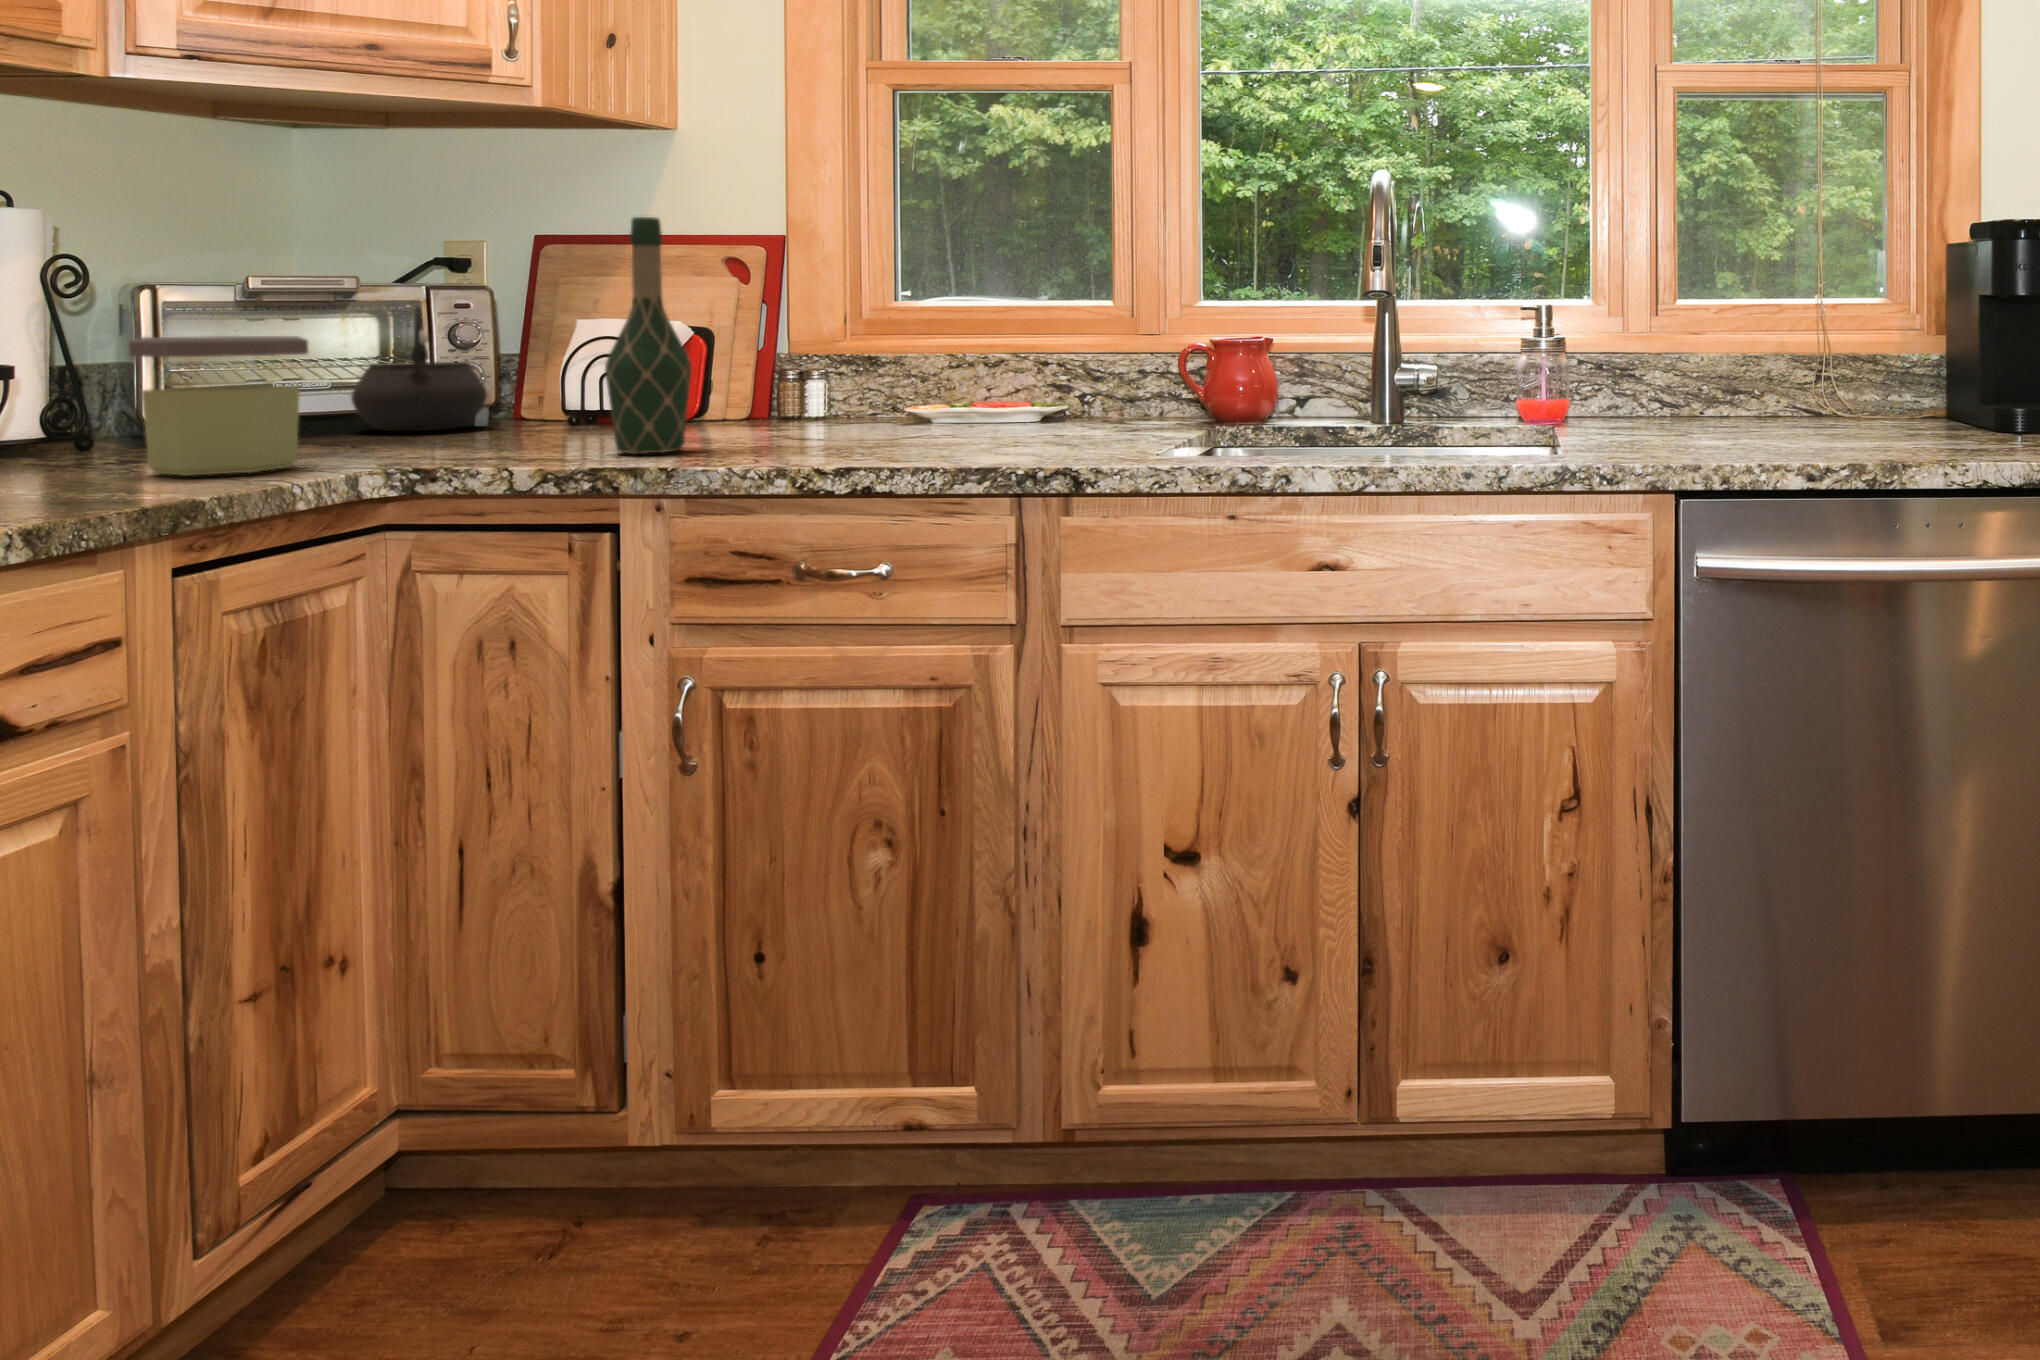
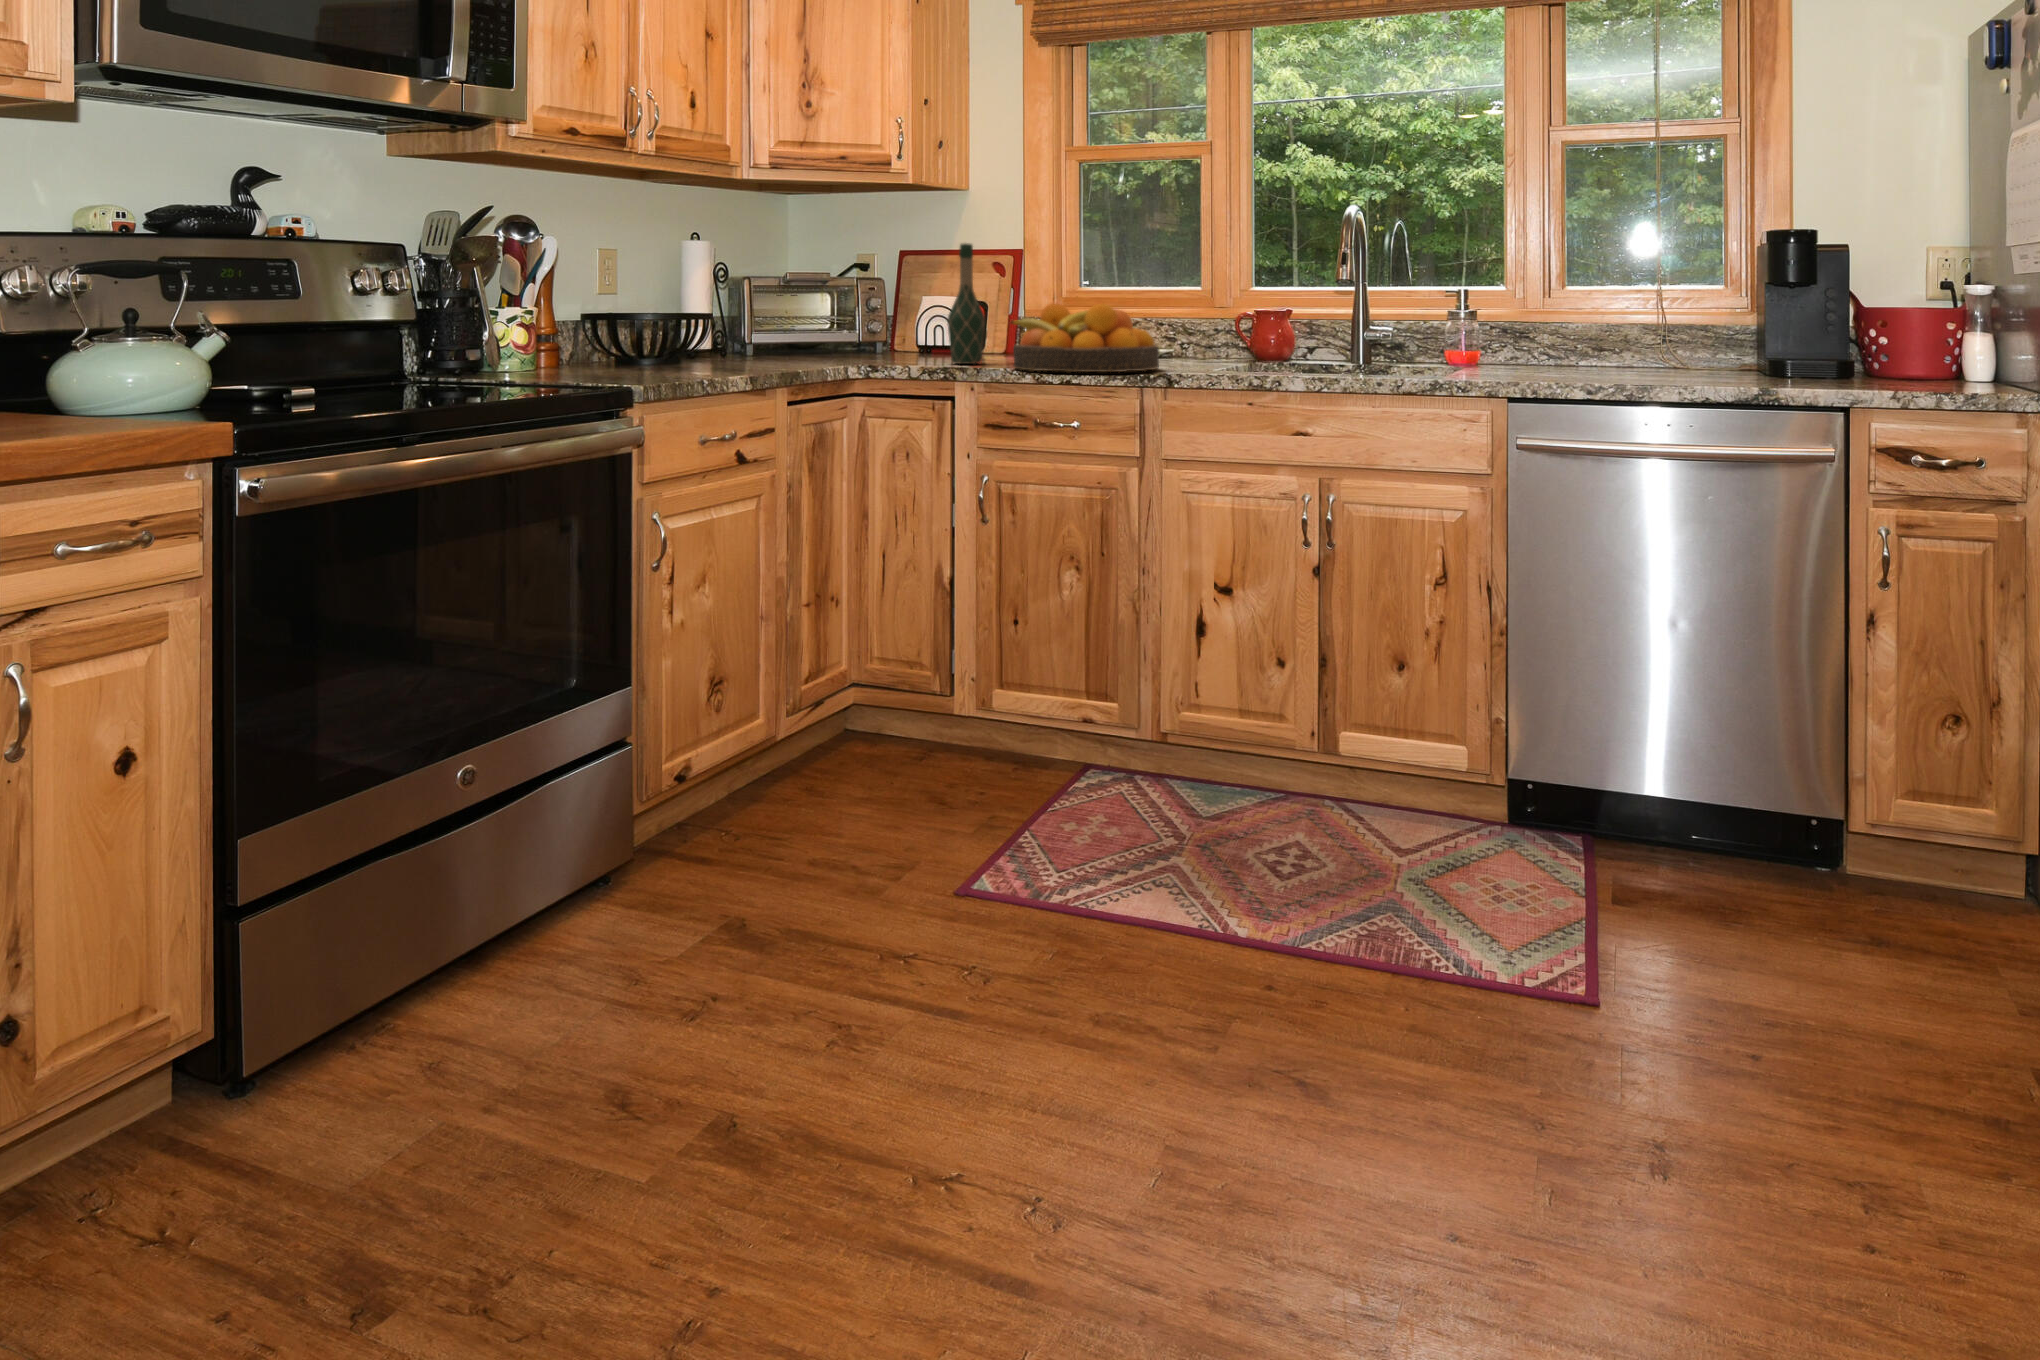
kettle: present [351,306,487,431] -> none [826,289,884,354]
fruit bowl: none [737,334,1049,471] -> present [1010,304,1159,372]
jar: present [129,336,308,476] -> none [764,302,828,365]

